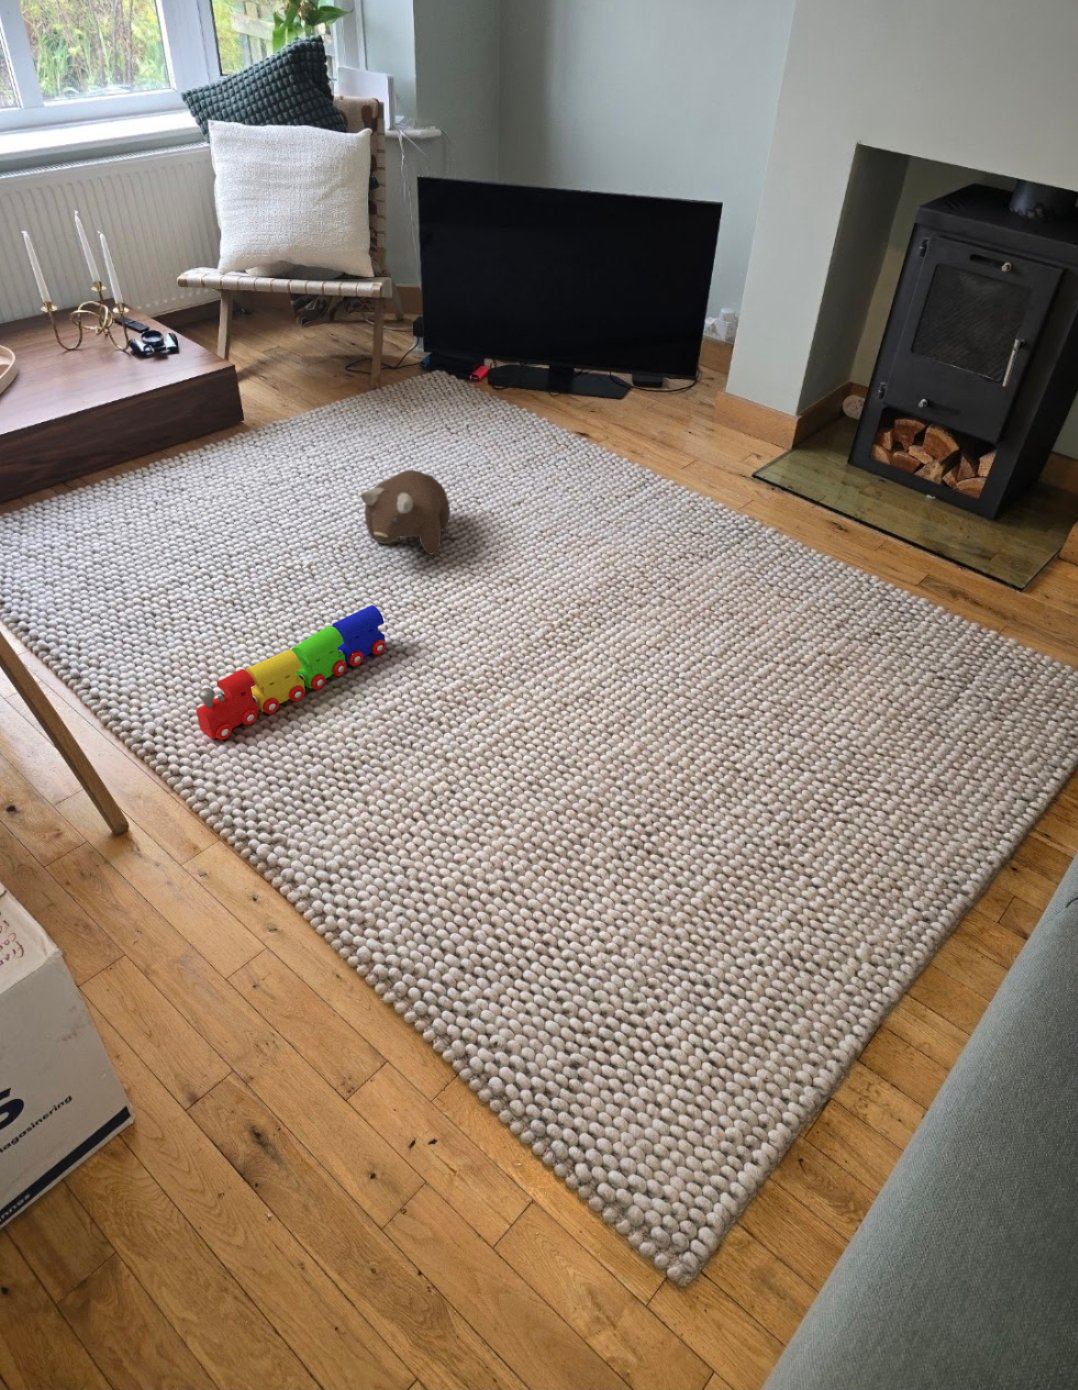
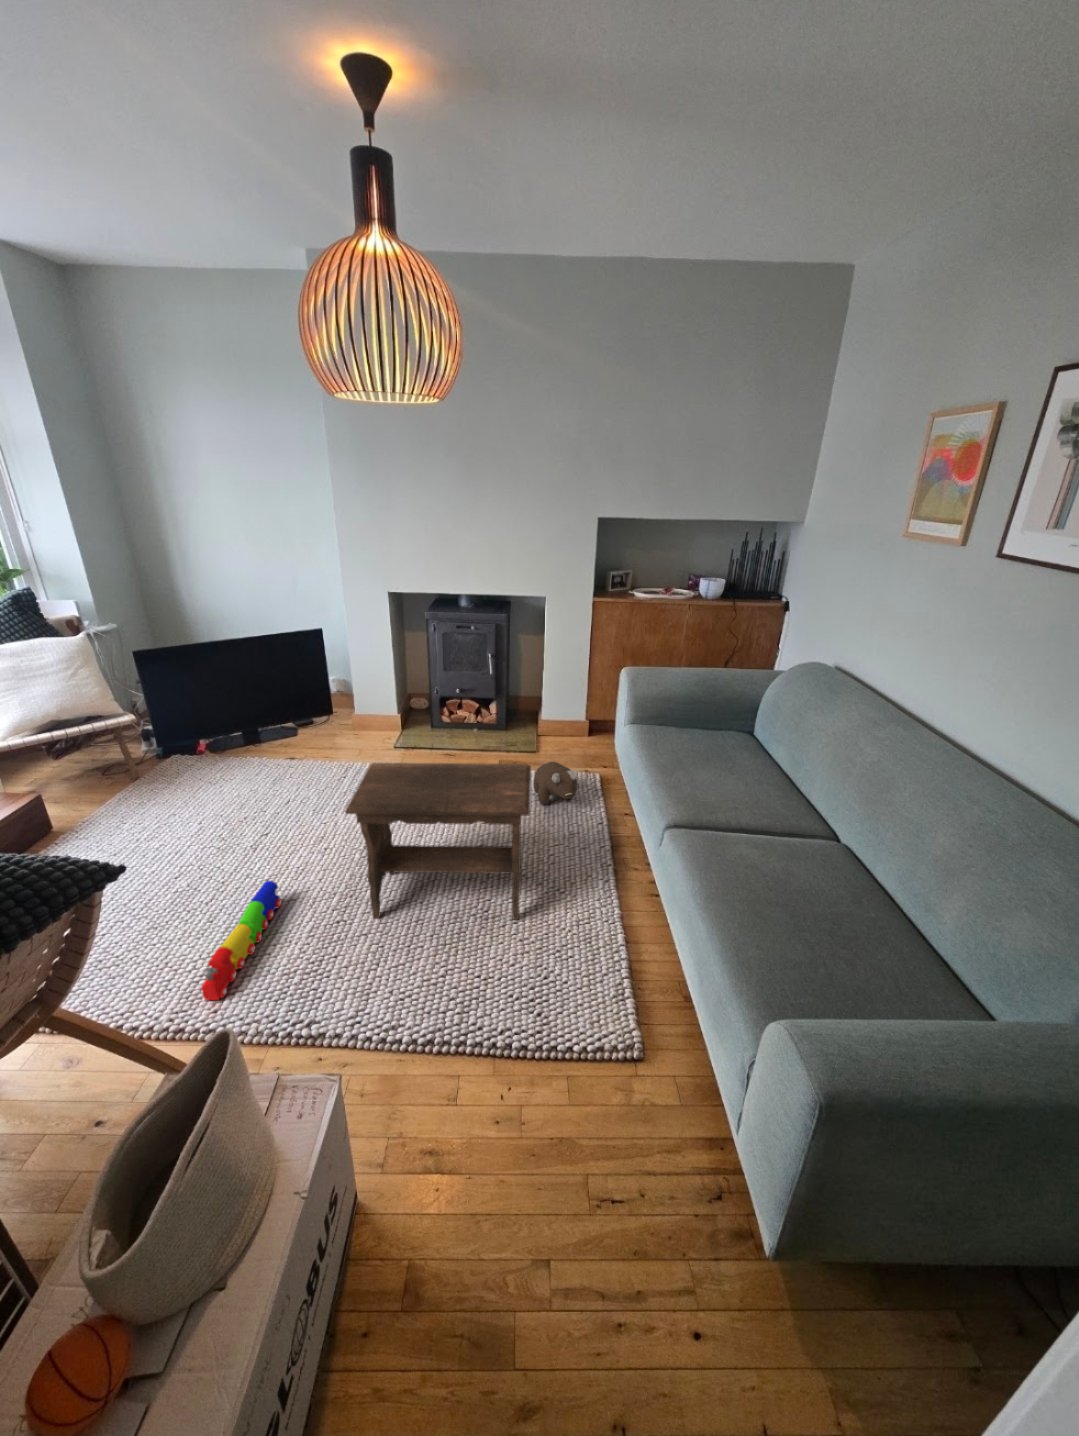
plush toy: present [361,470,450,554] -> present [533,762,578,805]
footstool: none [451,478,852,886] -> present [345,763,531,920]

